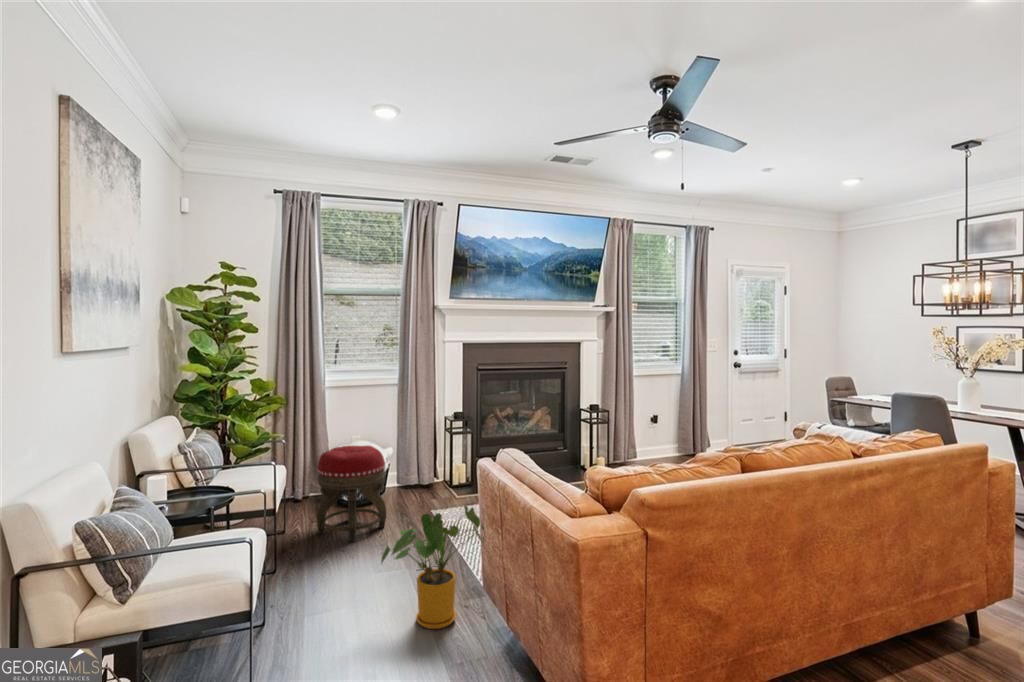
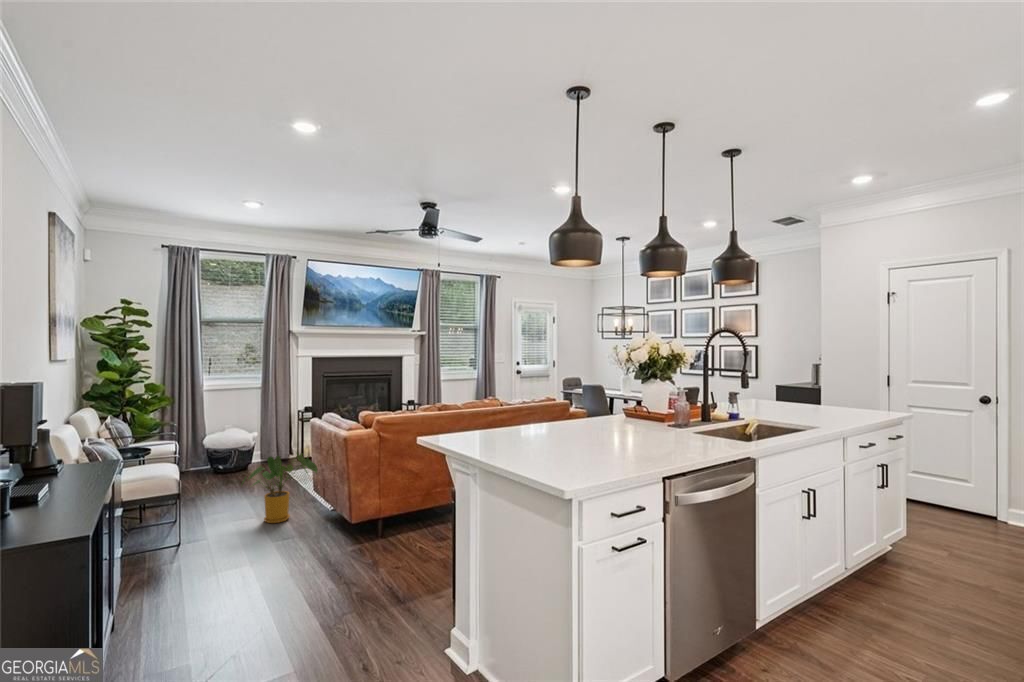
footstool: present [317,446,386,542] -> none [196,428,250,491]

